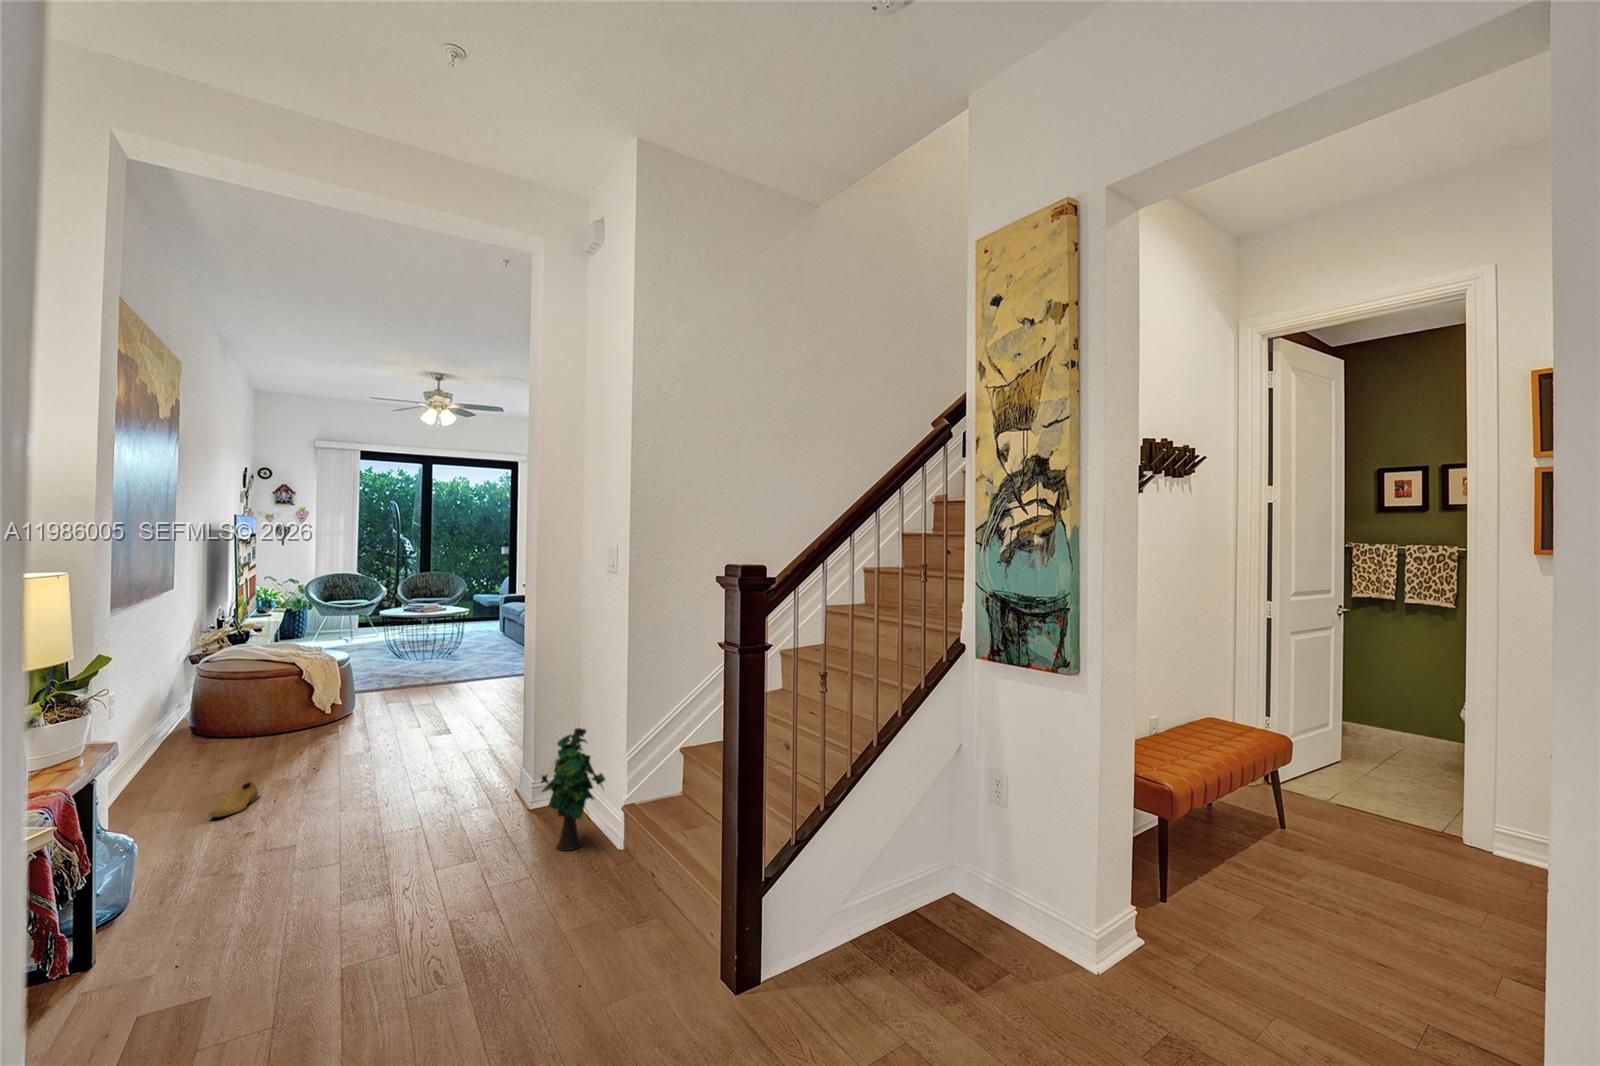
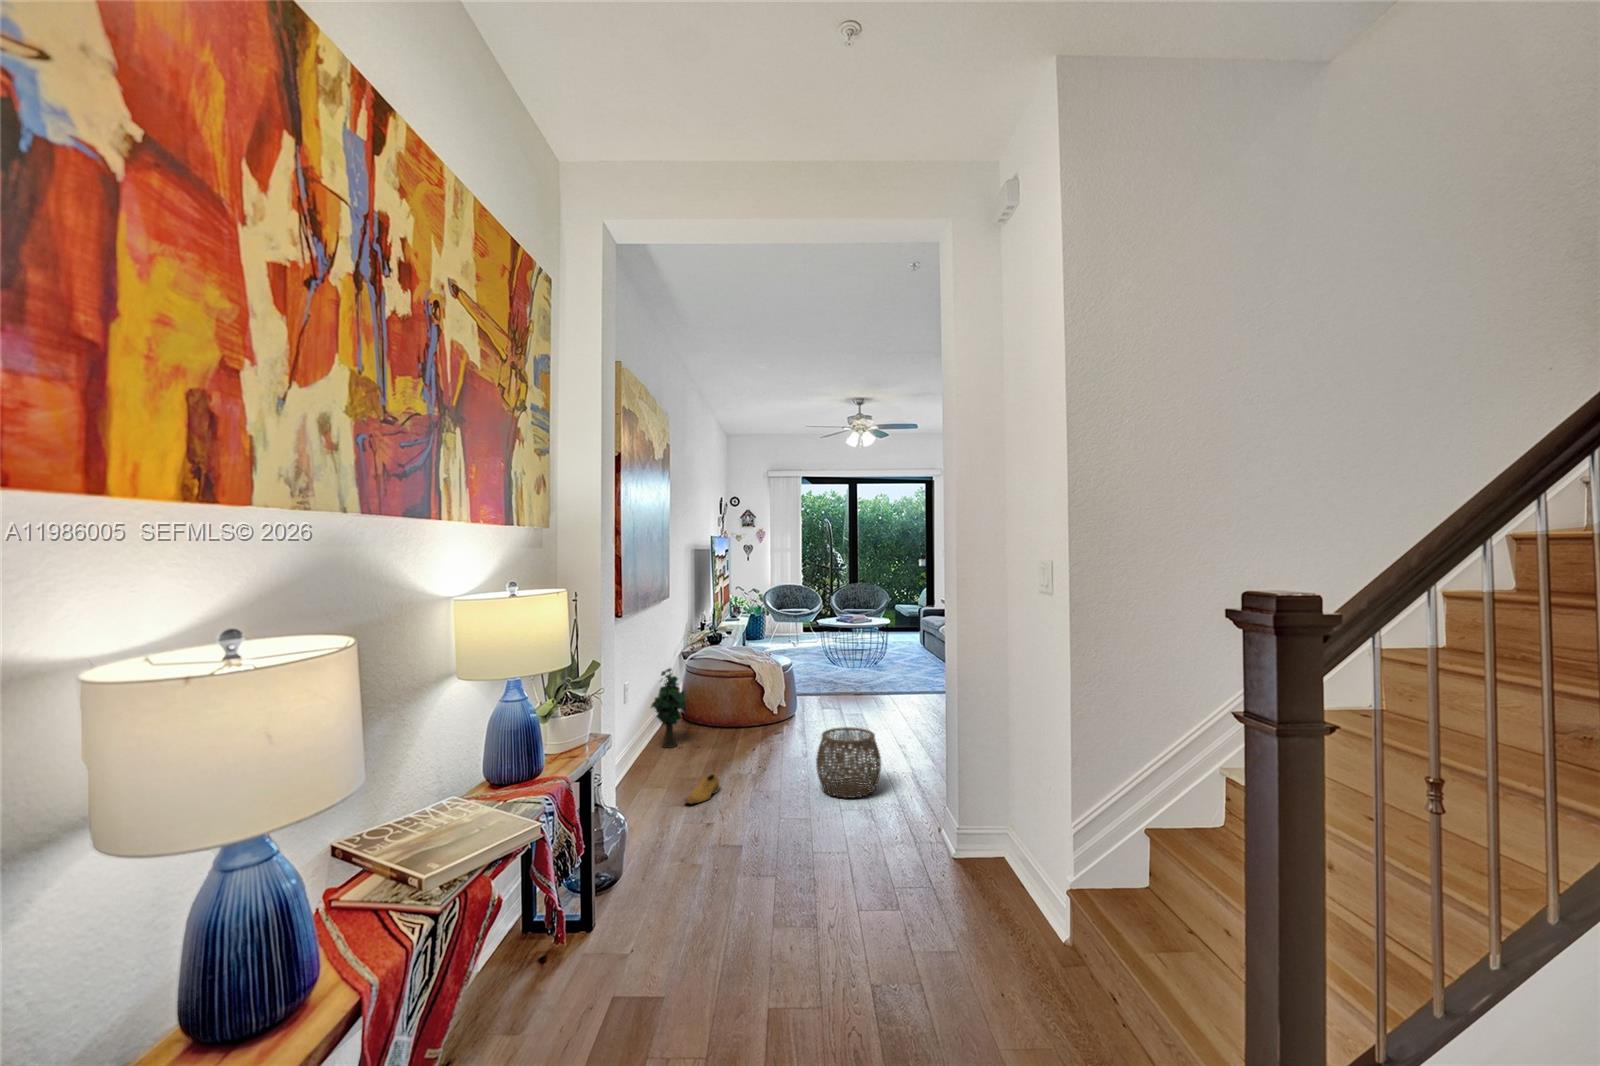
woven basket: none [383,712,458,783] -> present [816,727,881,798]
decorative plant: present [541,728,605,851] -> present [651,669,686,748]

